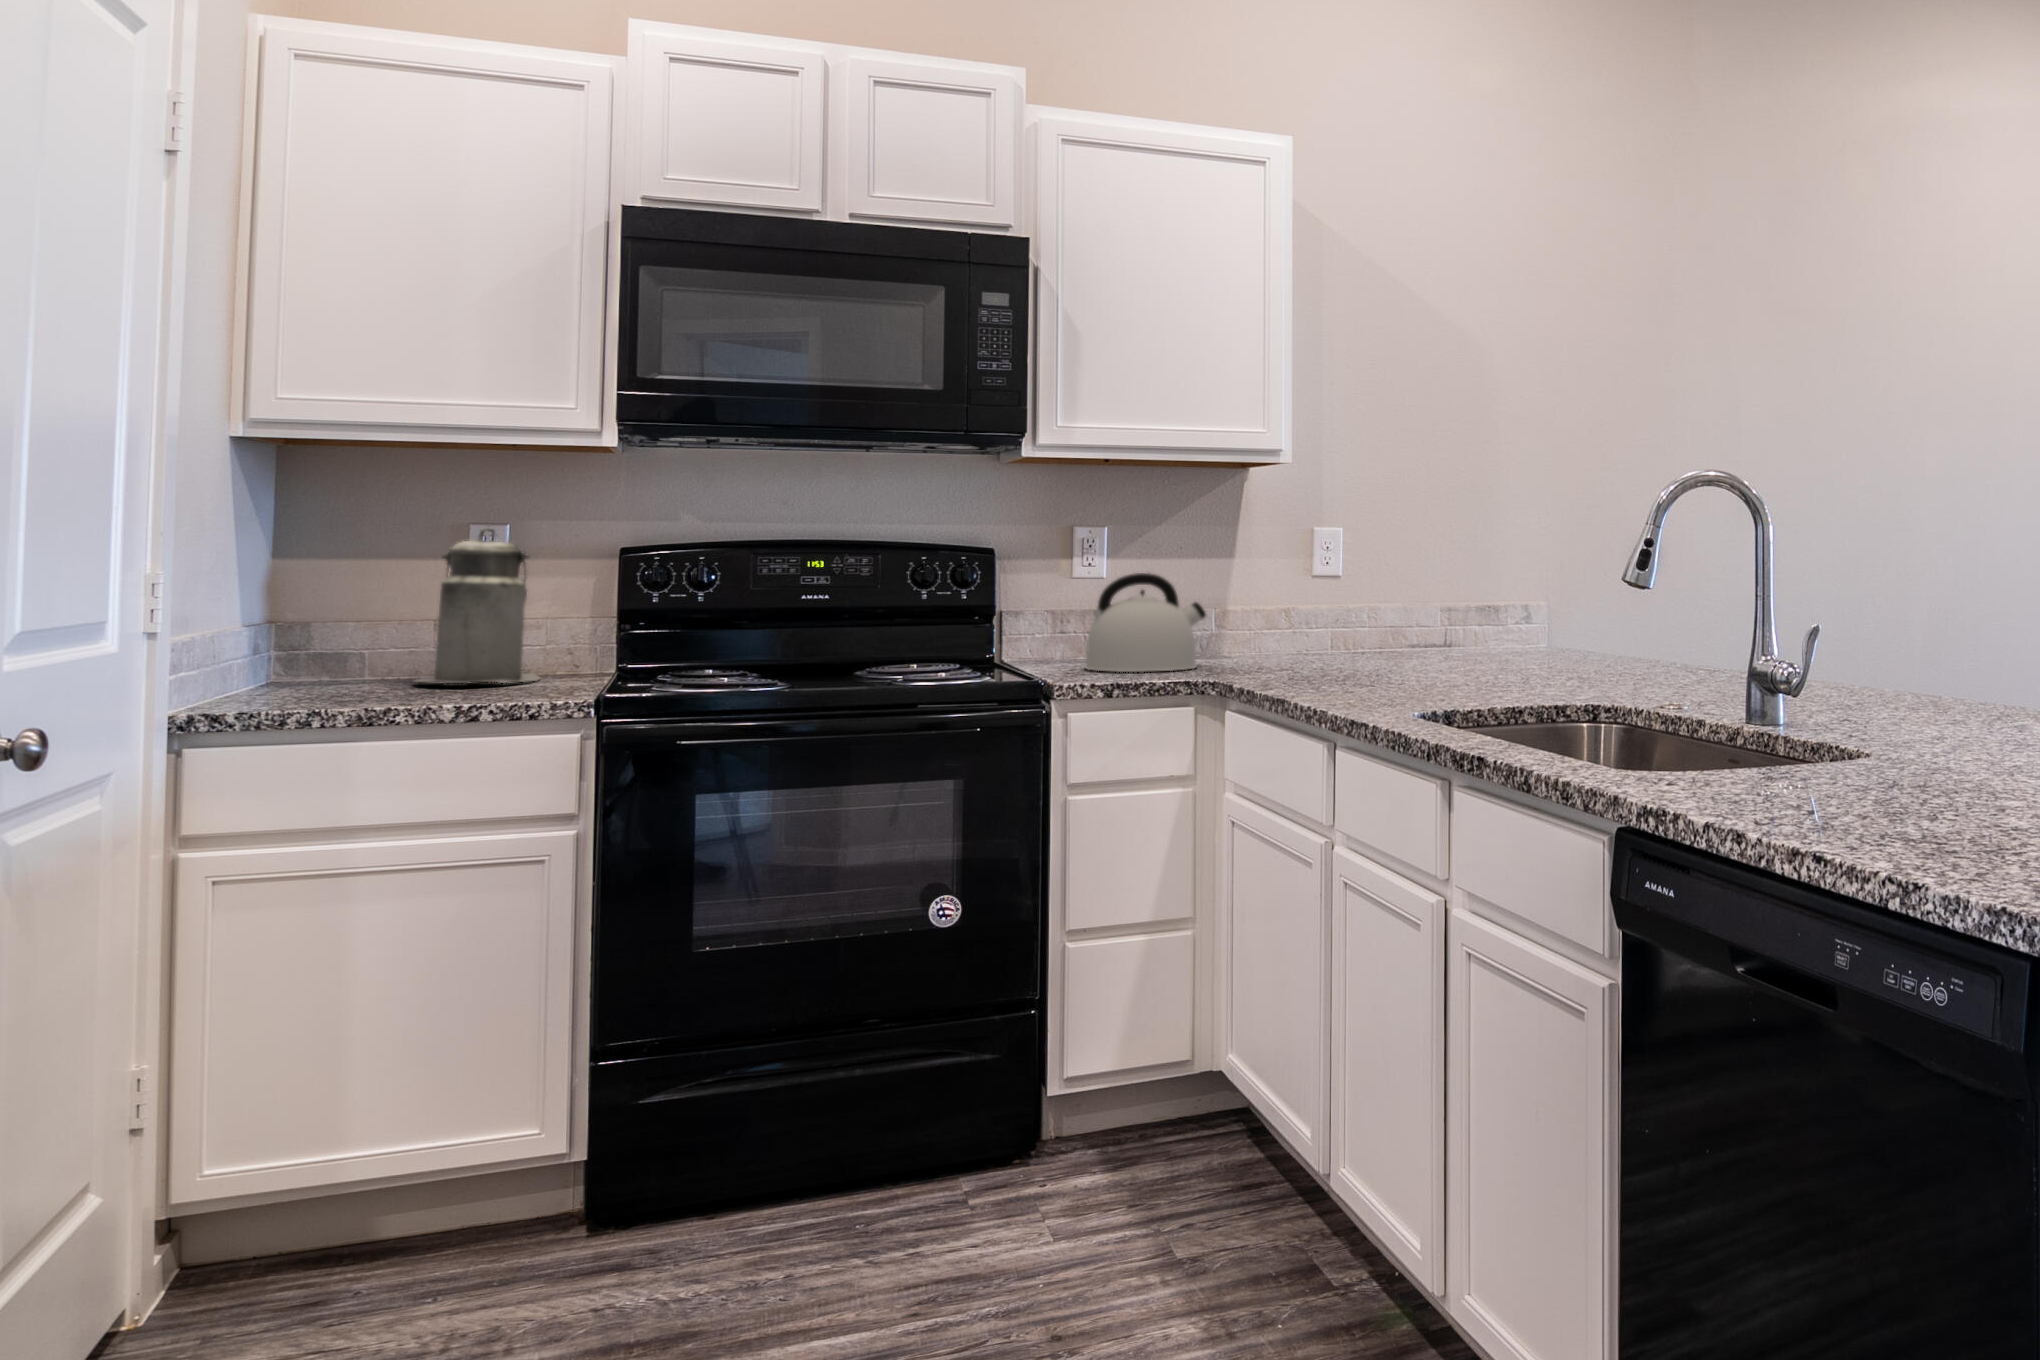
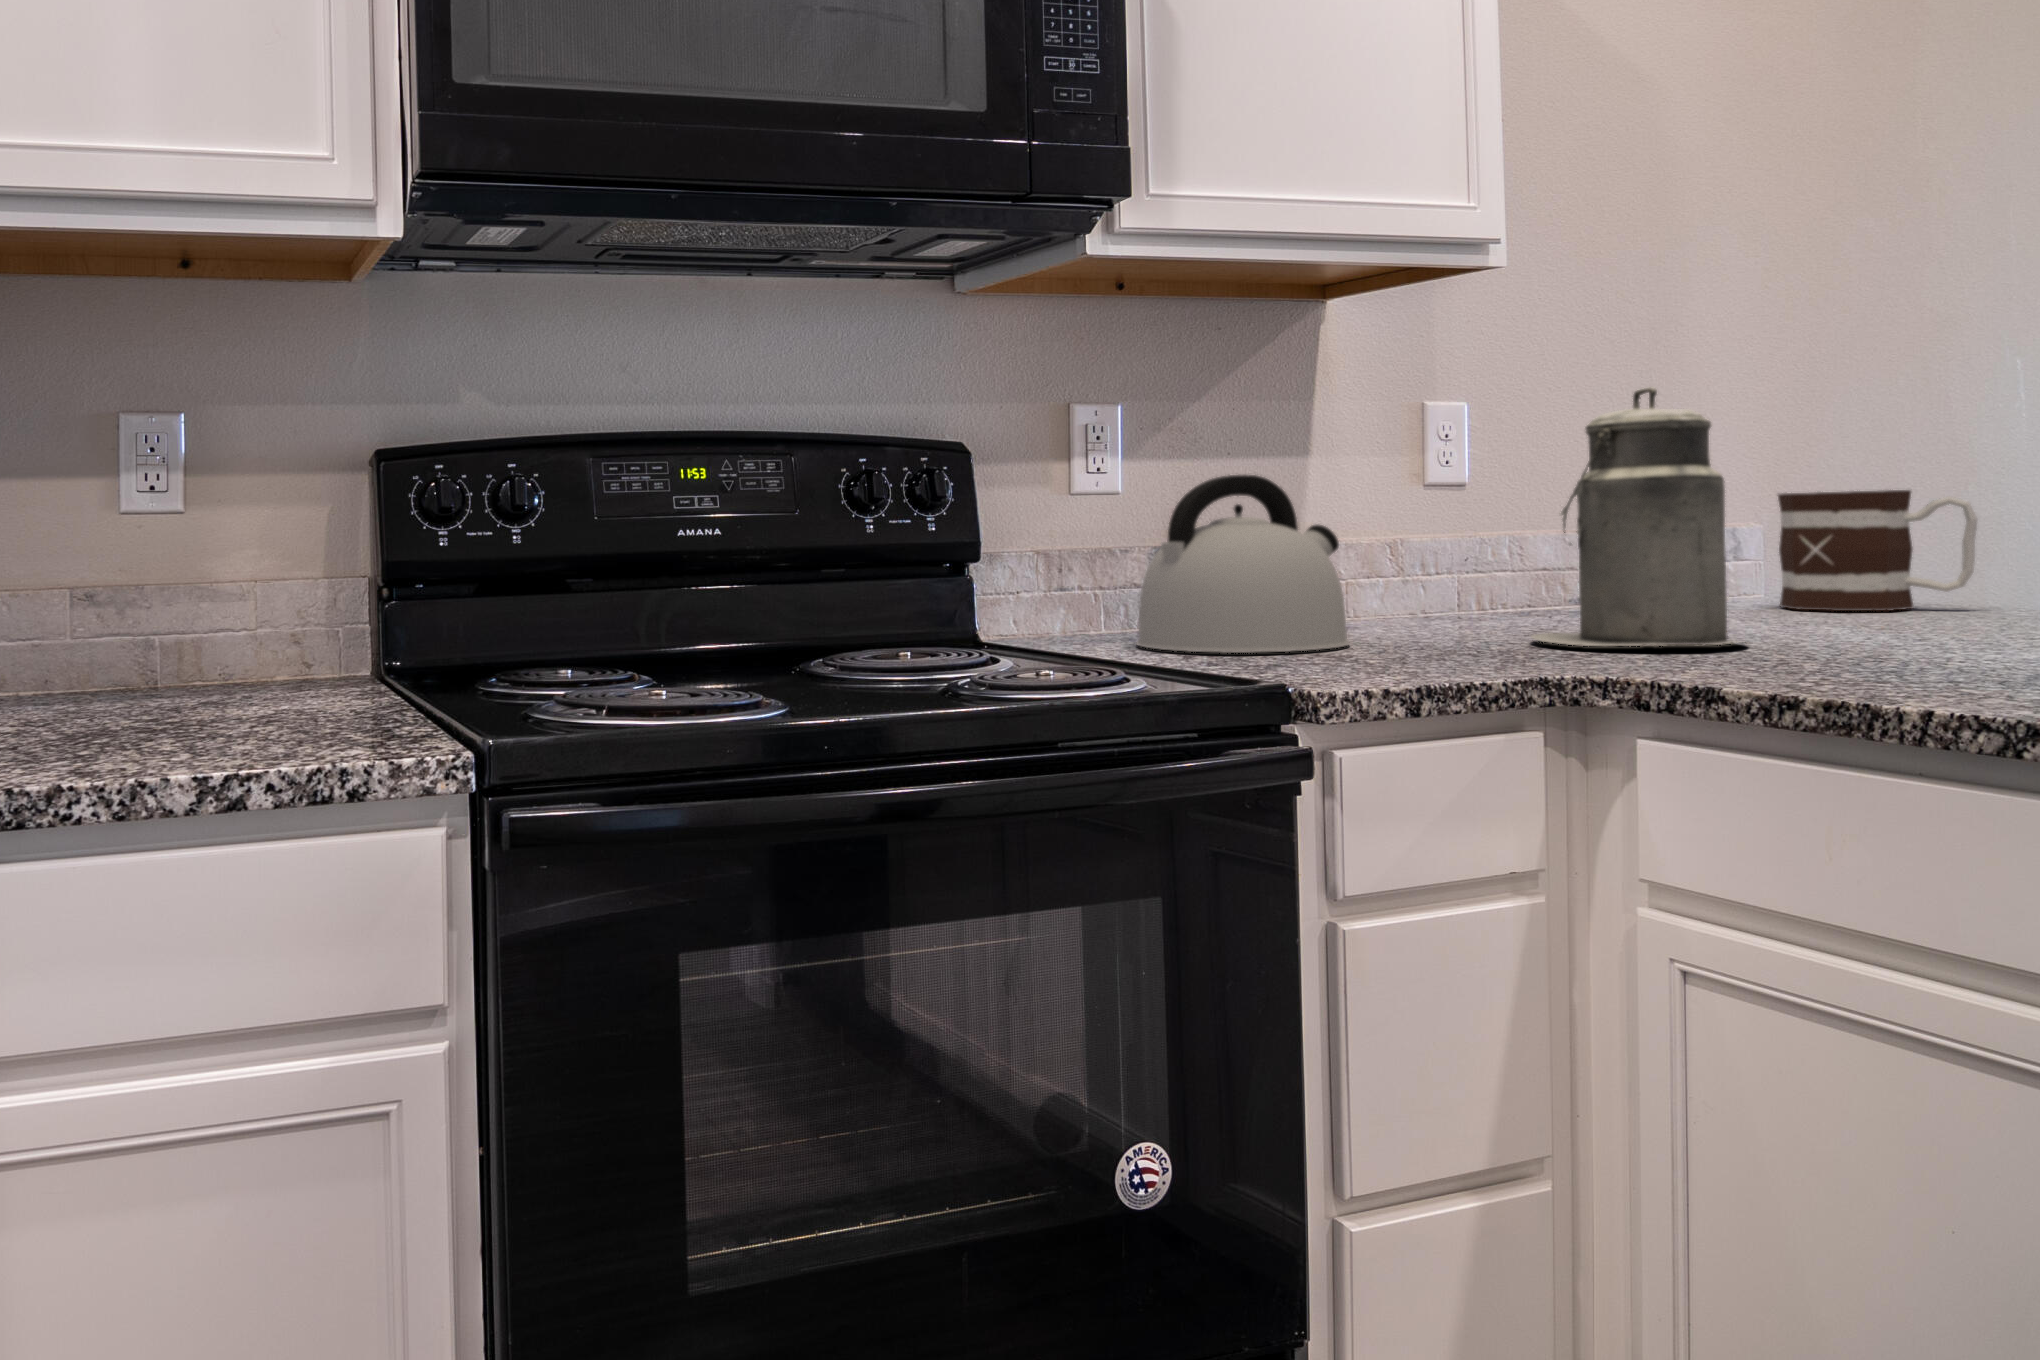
canister: present [416,528,539,683] -> present [1532,388,1735,646]
mug: none [1512,590,1591,660] -> present [1778,490,1977,611]

